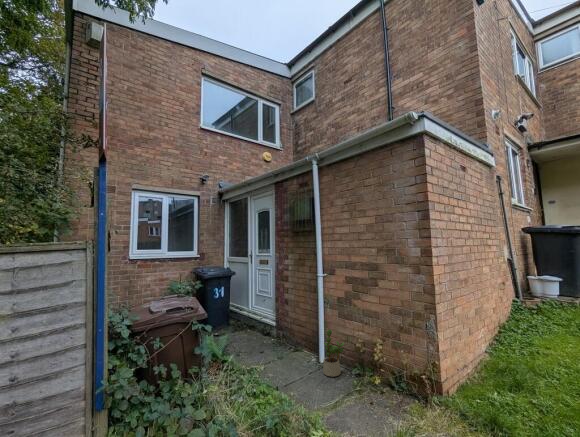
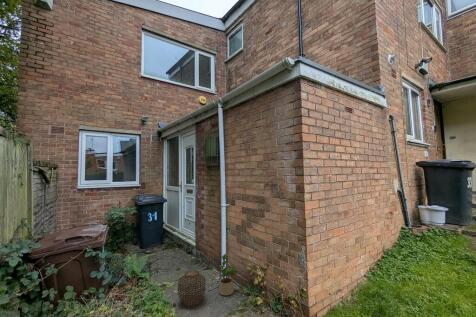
woven basket: none [282,348,313,388] -> present [178,270,206,306]

